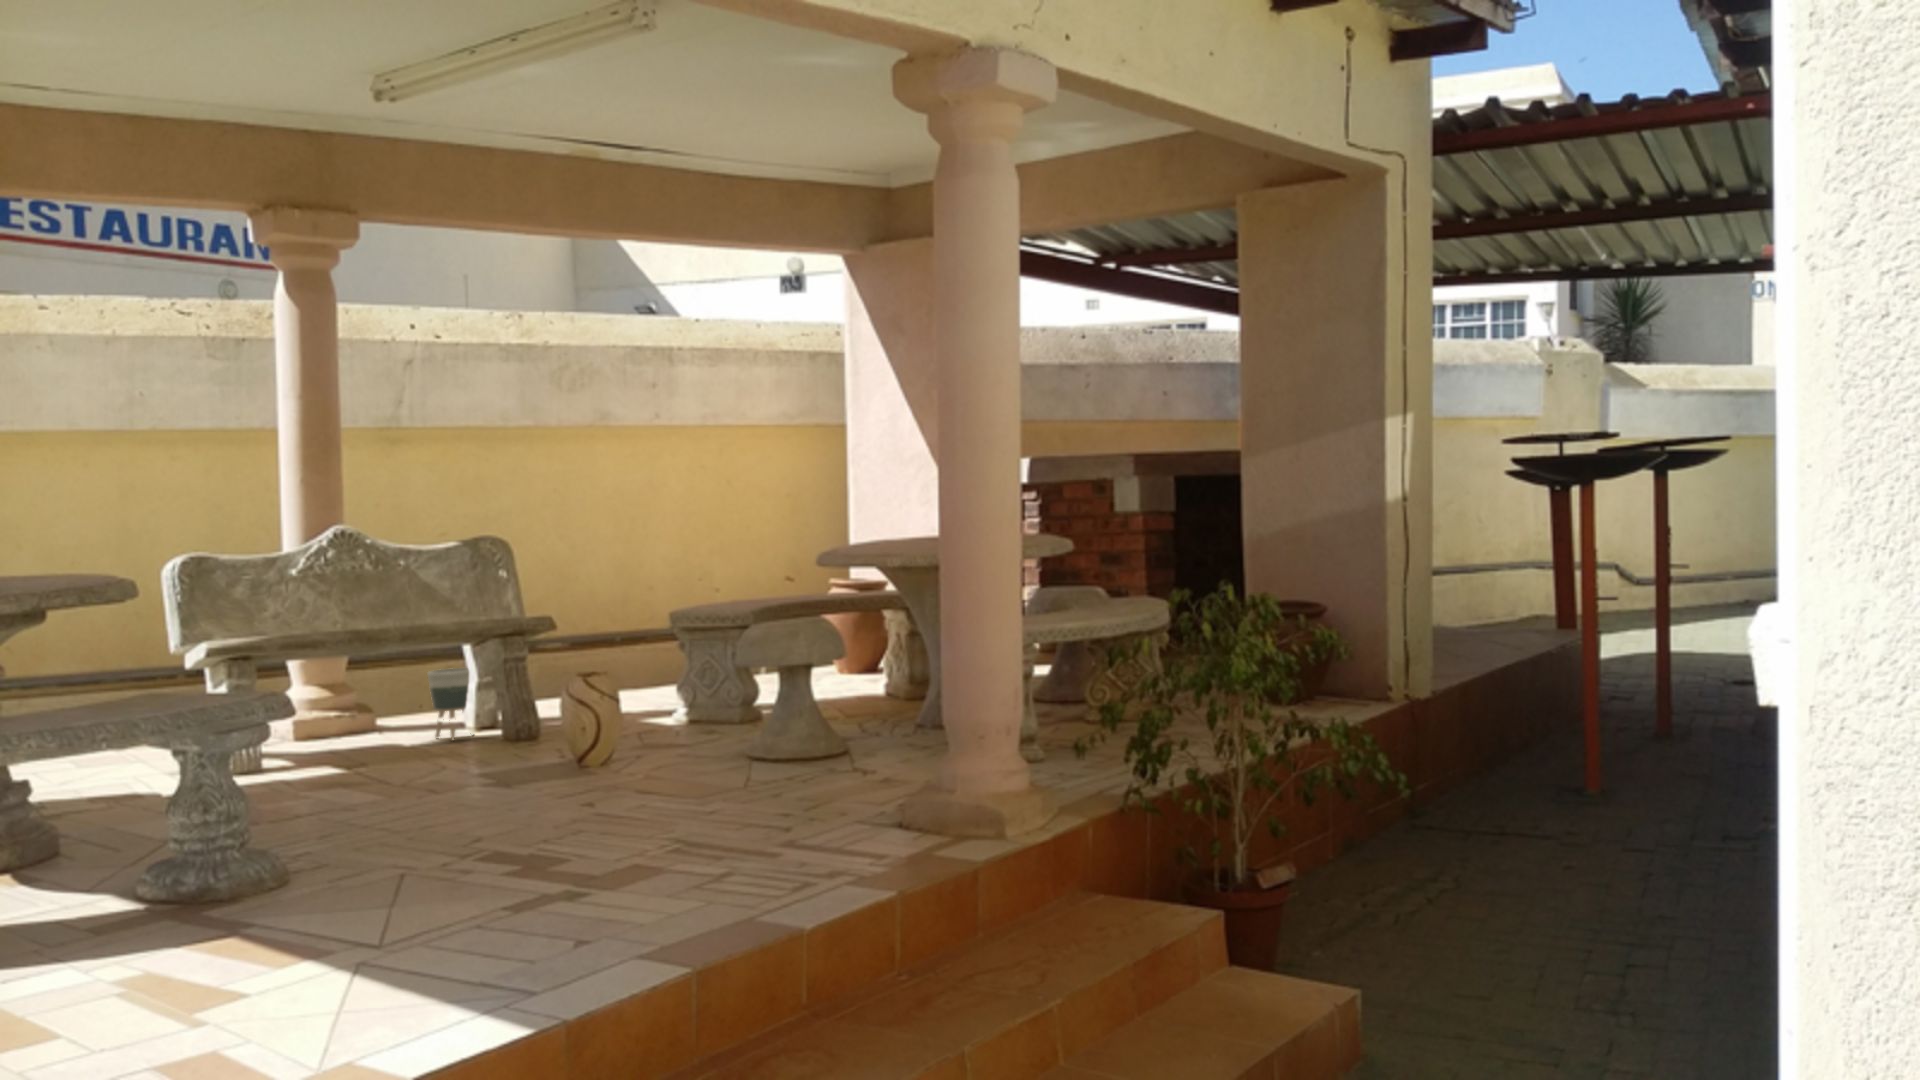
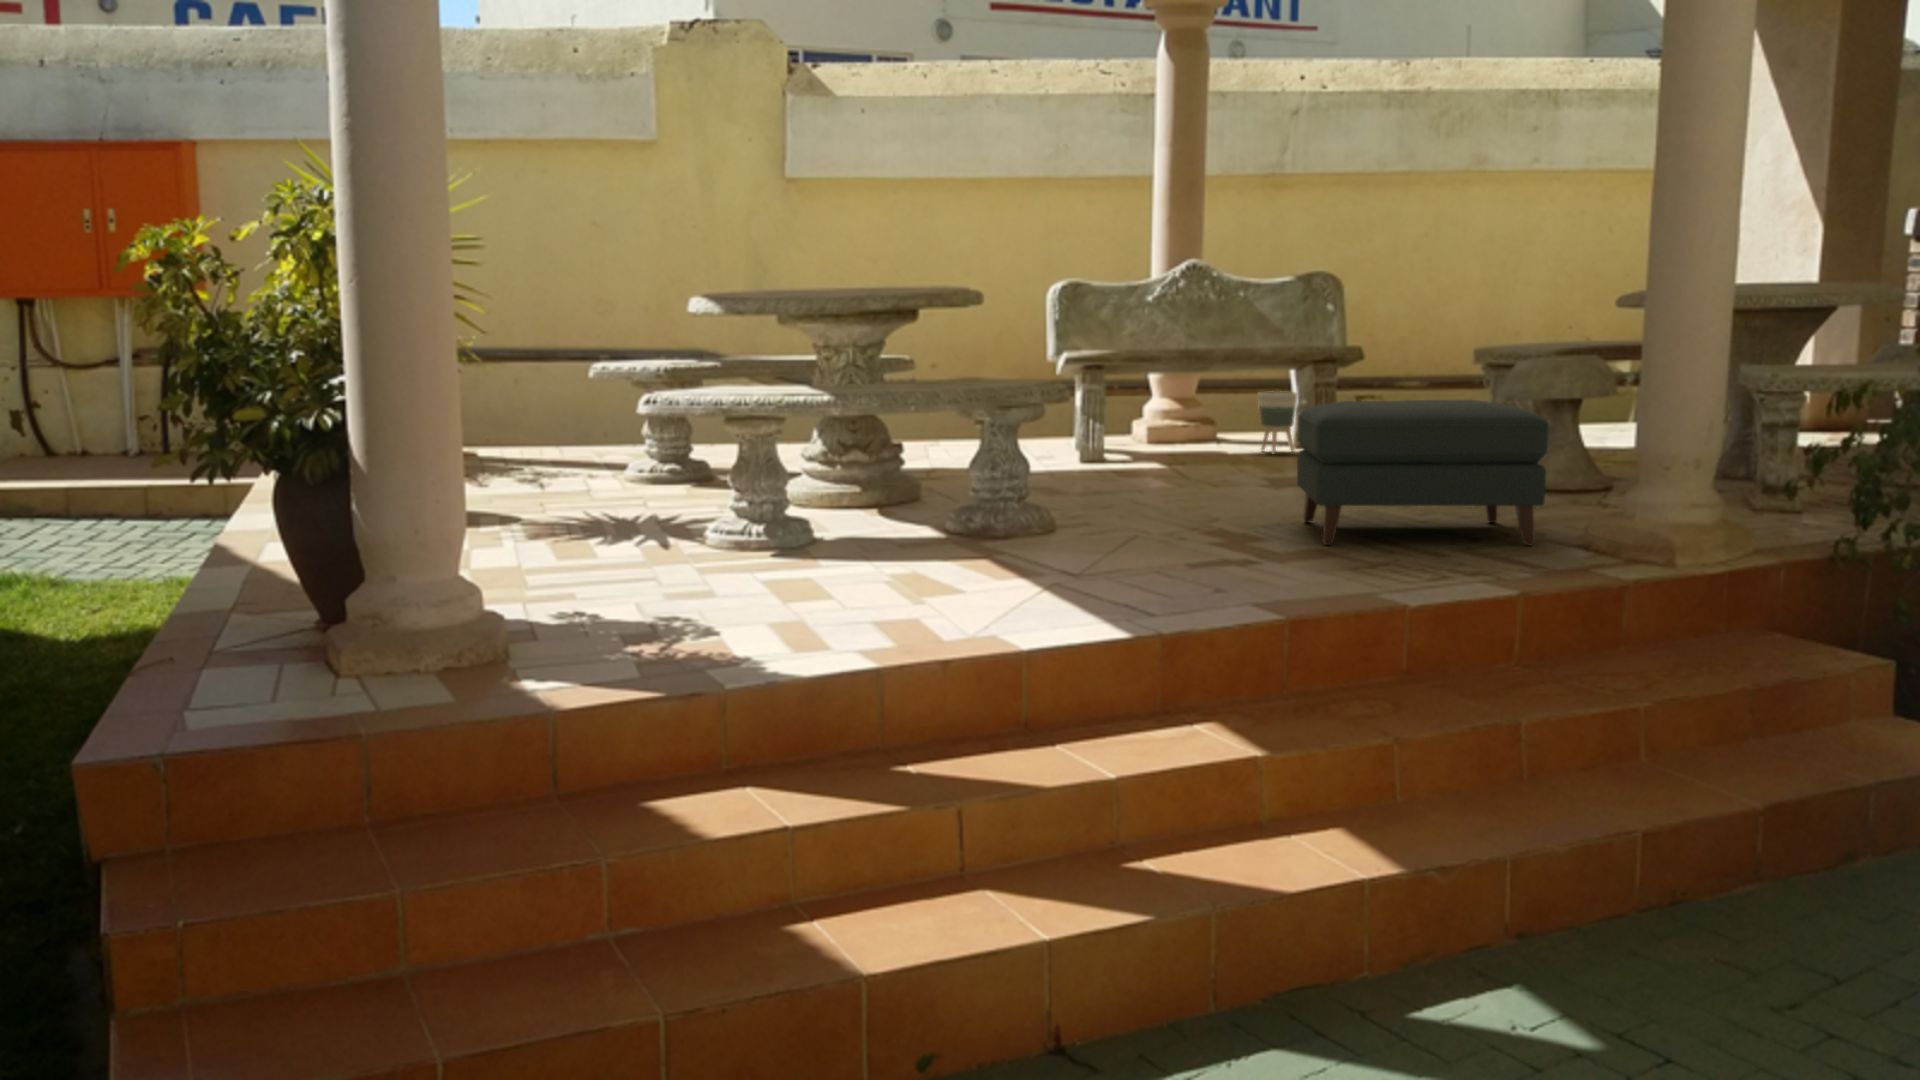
ottoman: none [549,663,835,844] -> present [1297,400,1549,546]

